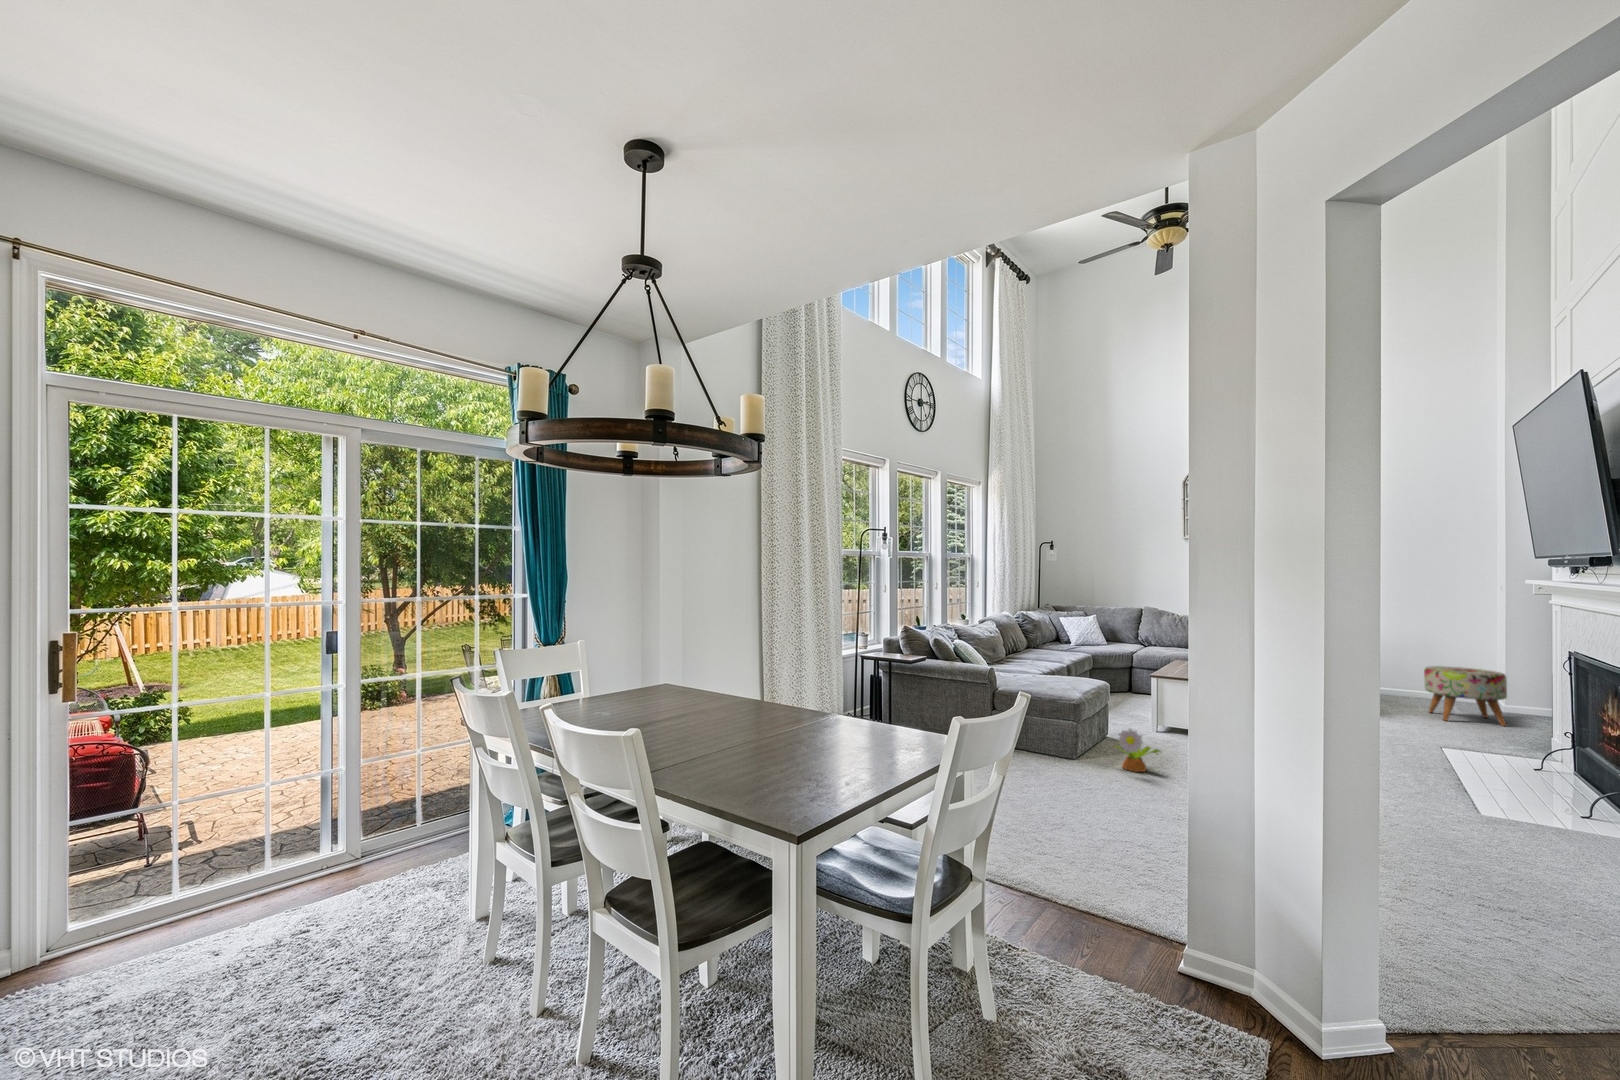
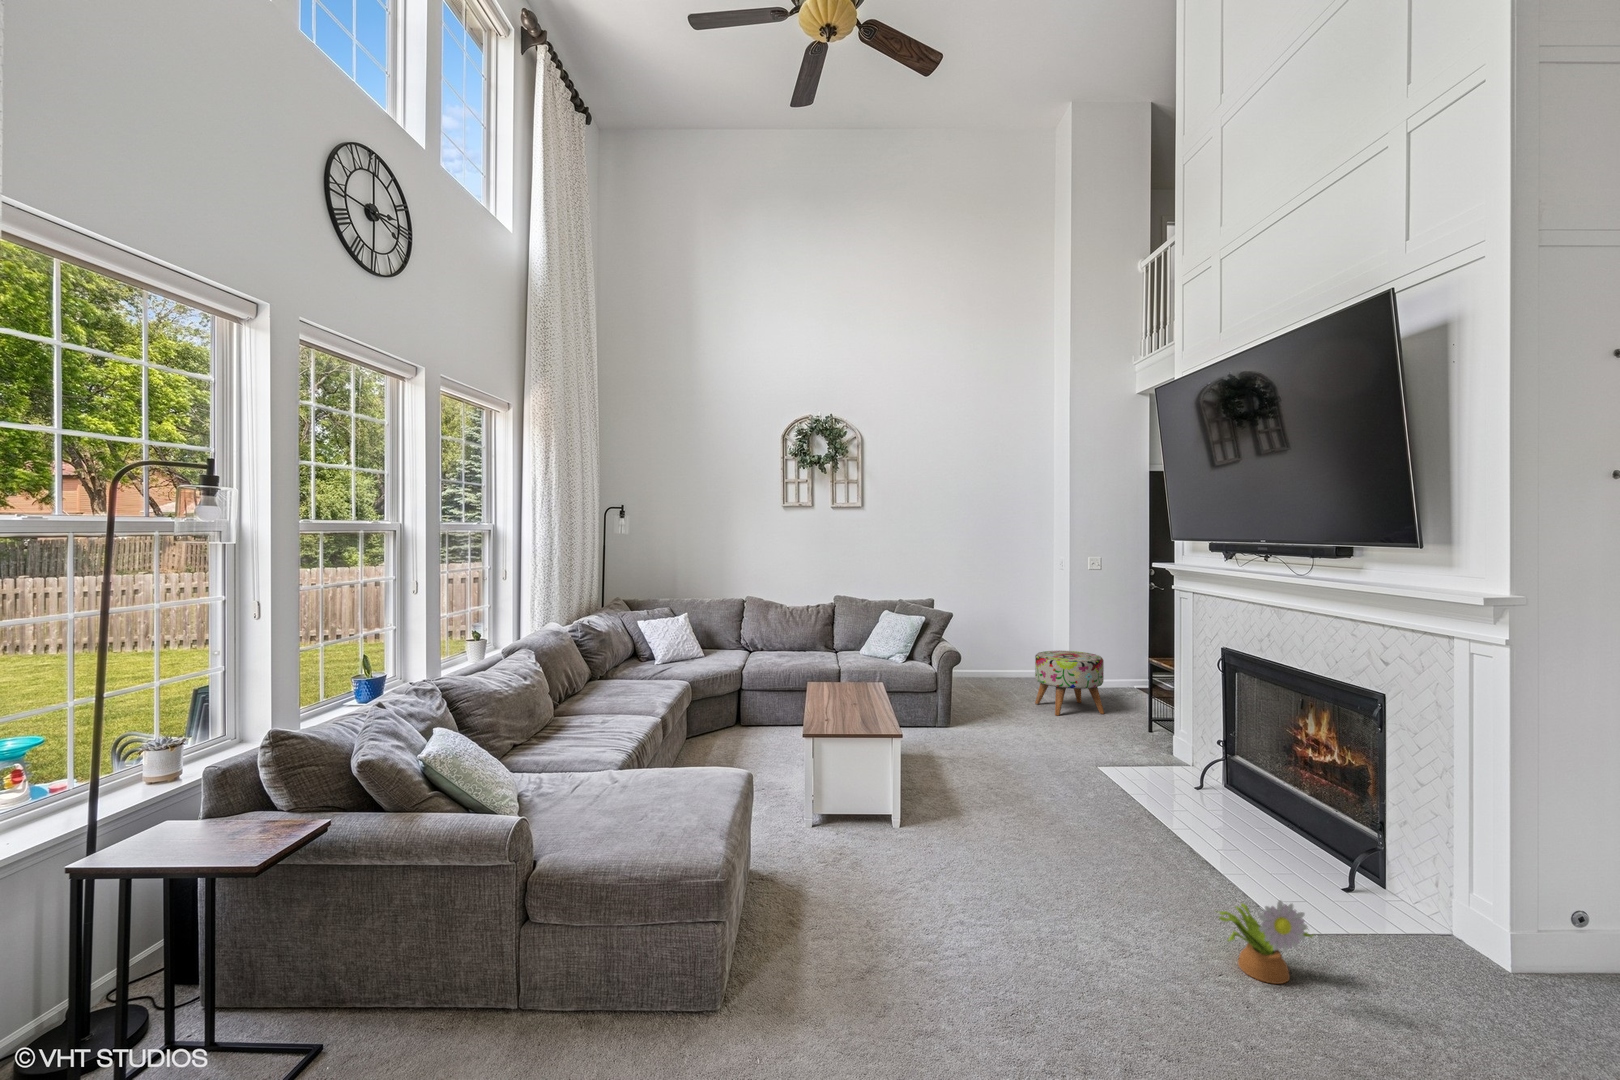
decorative plant: present [1114,729,1161,772] -> present [1219,900,1313,984]

